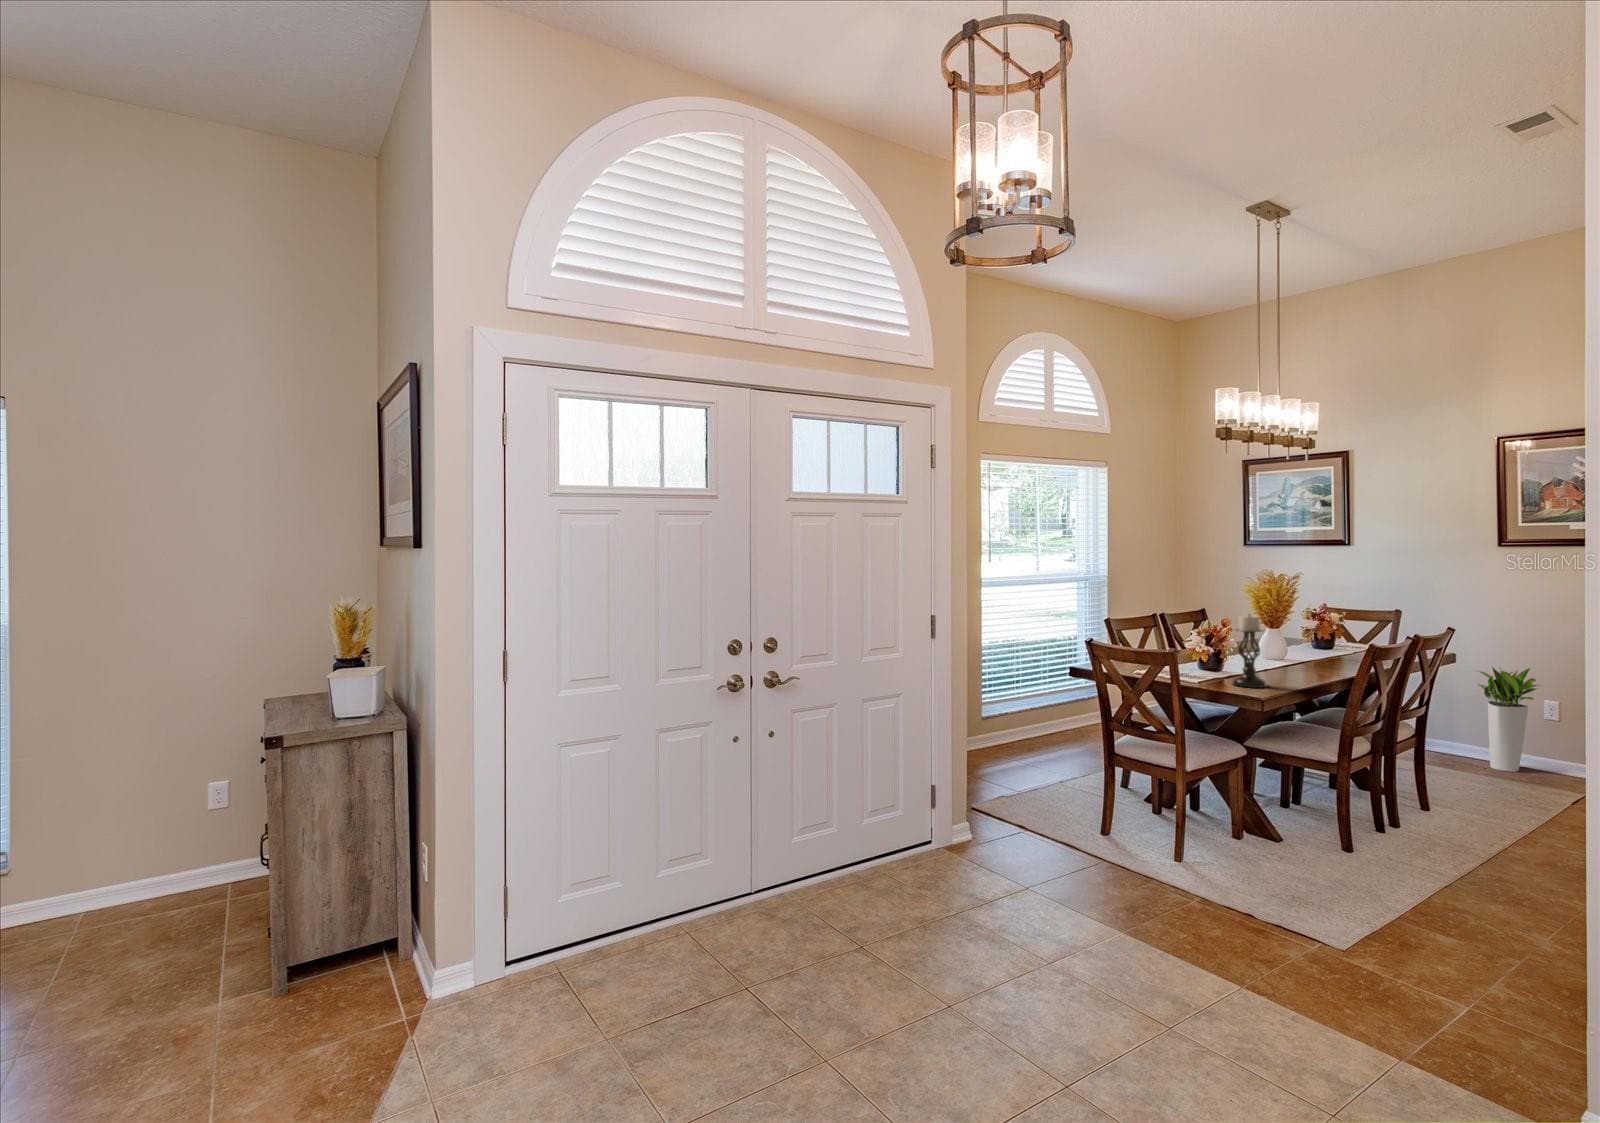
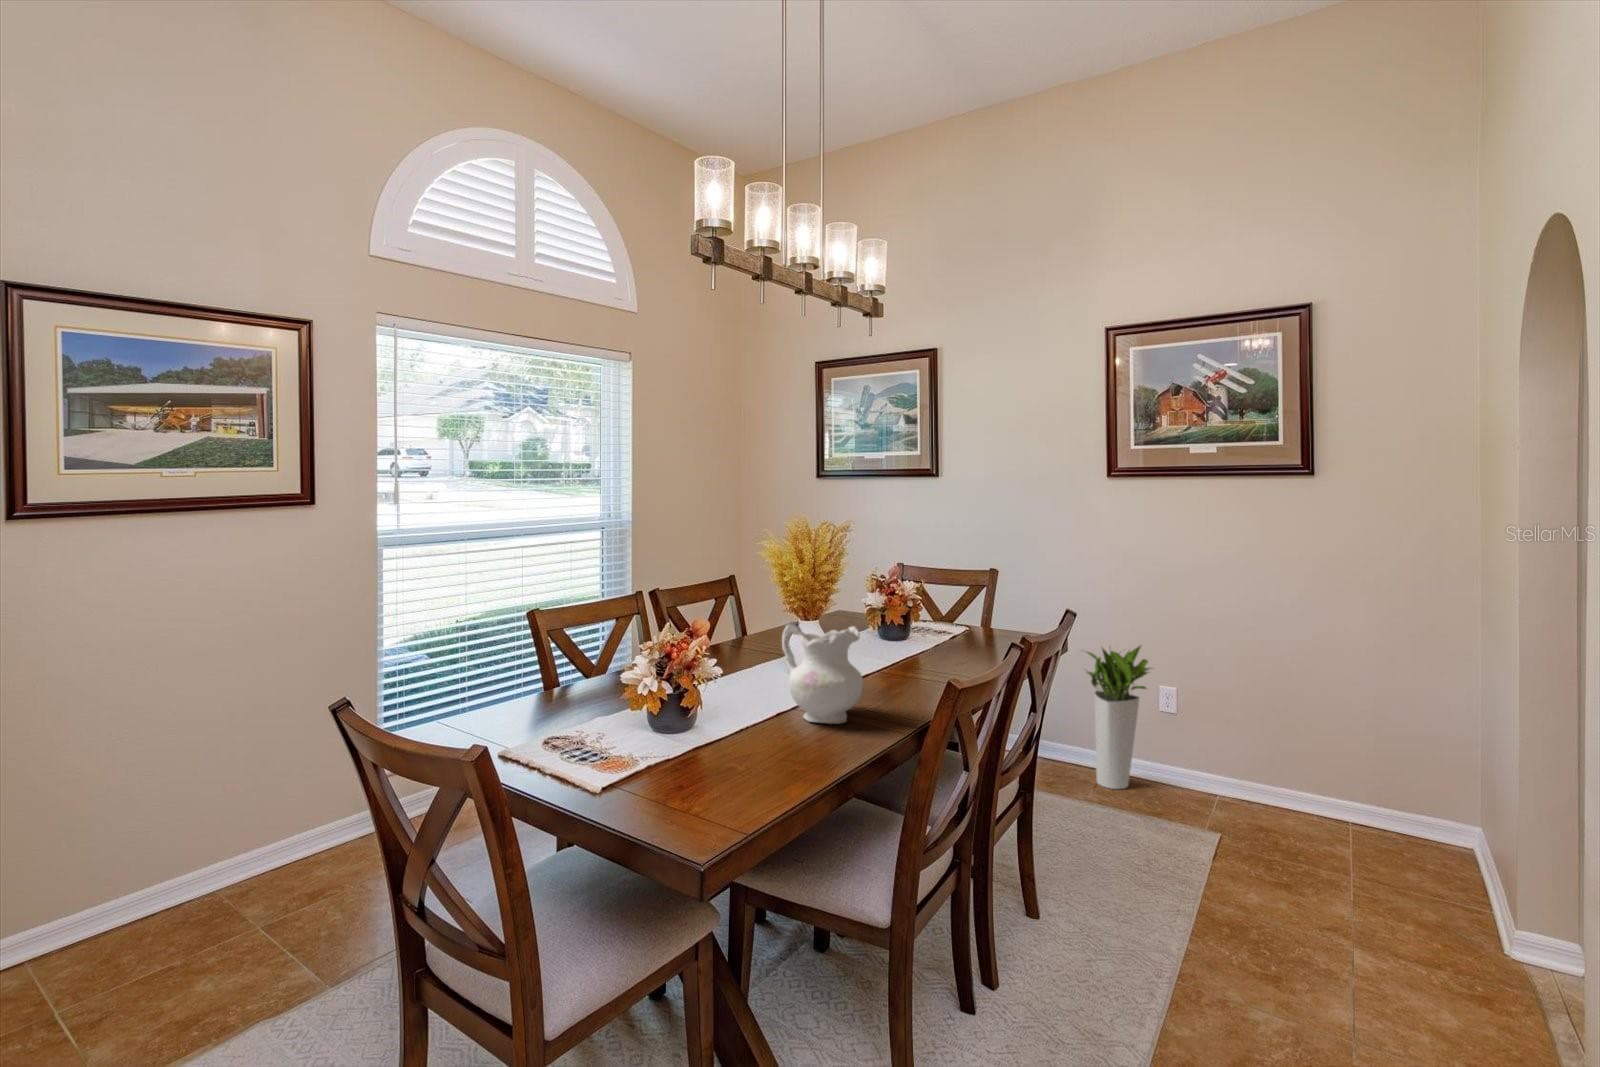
candle holder: present [1232,613,1267,688] -> none [688,606,758,780]
ceramic pitcher: none [1267,626,1315,677] -> present [782,621,863,724]

